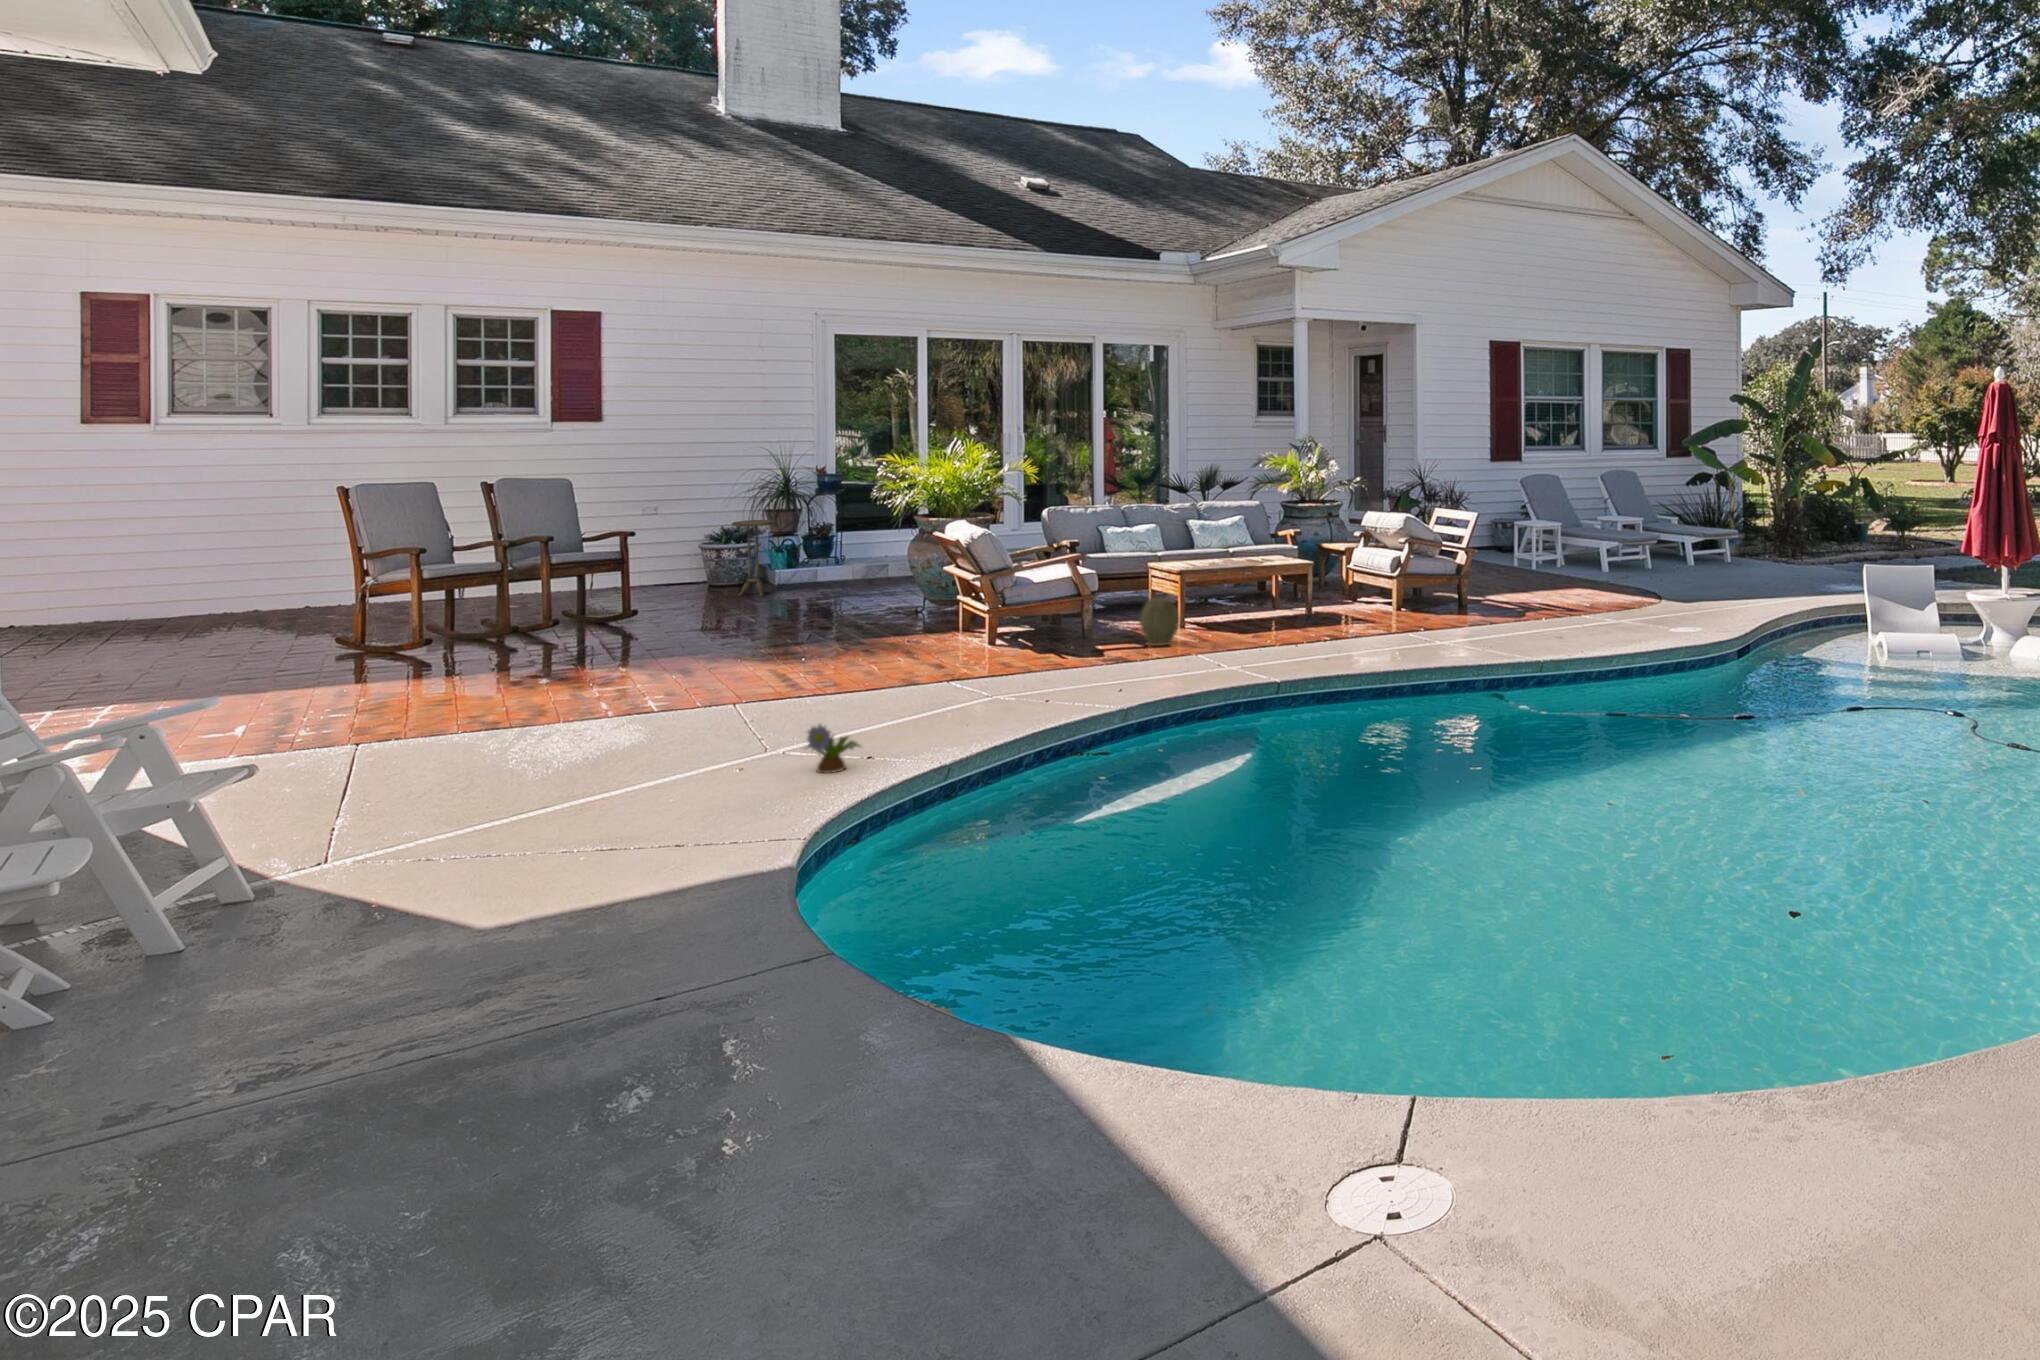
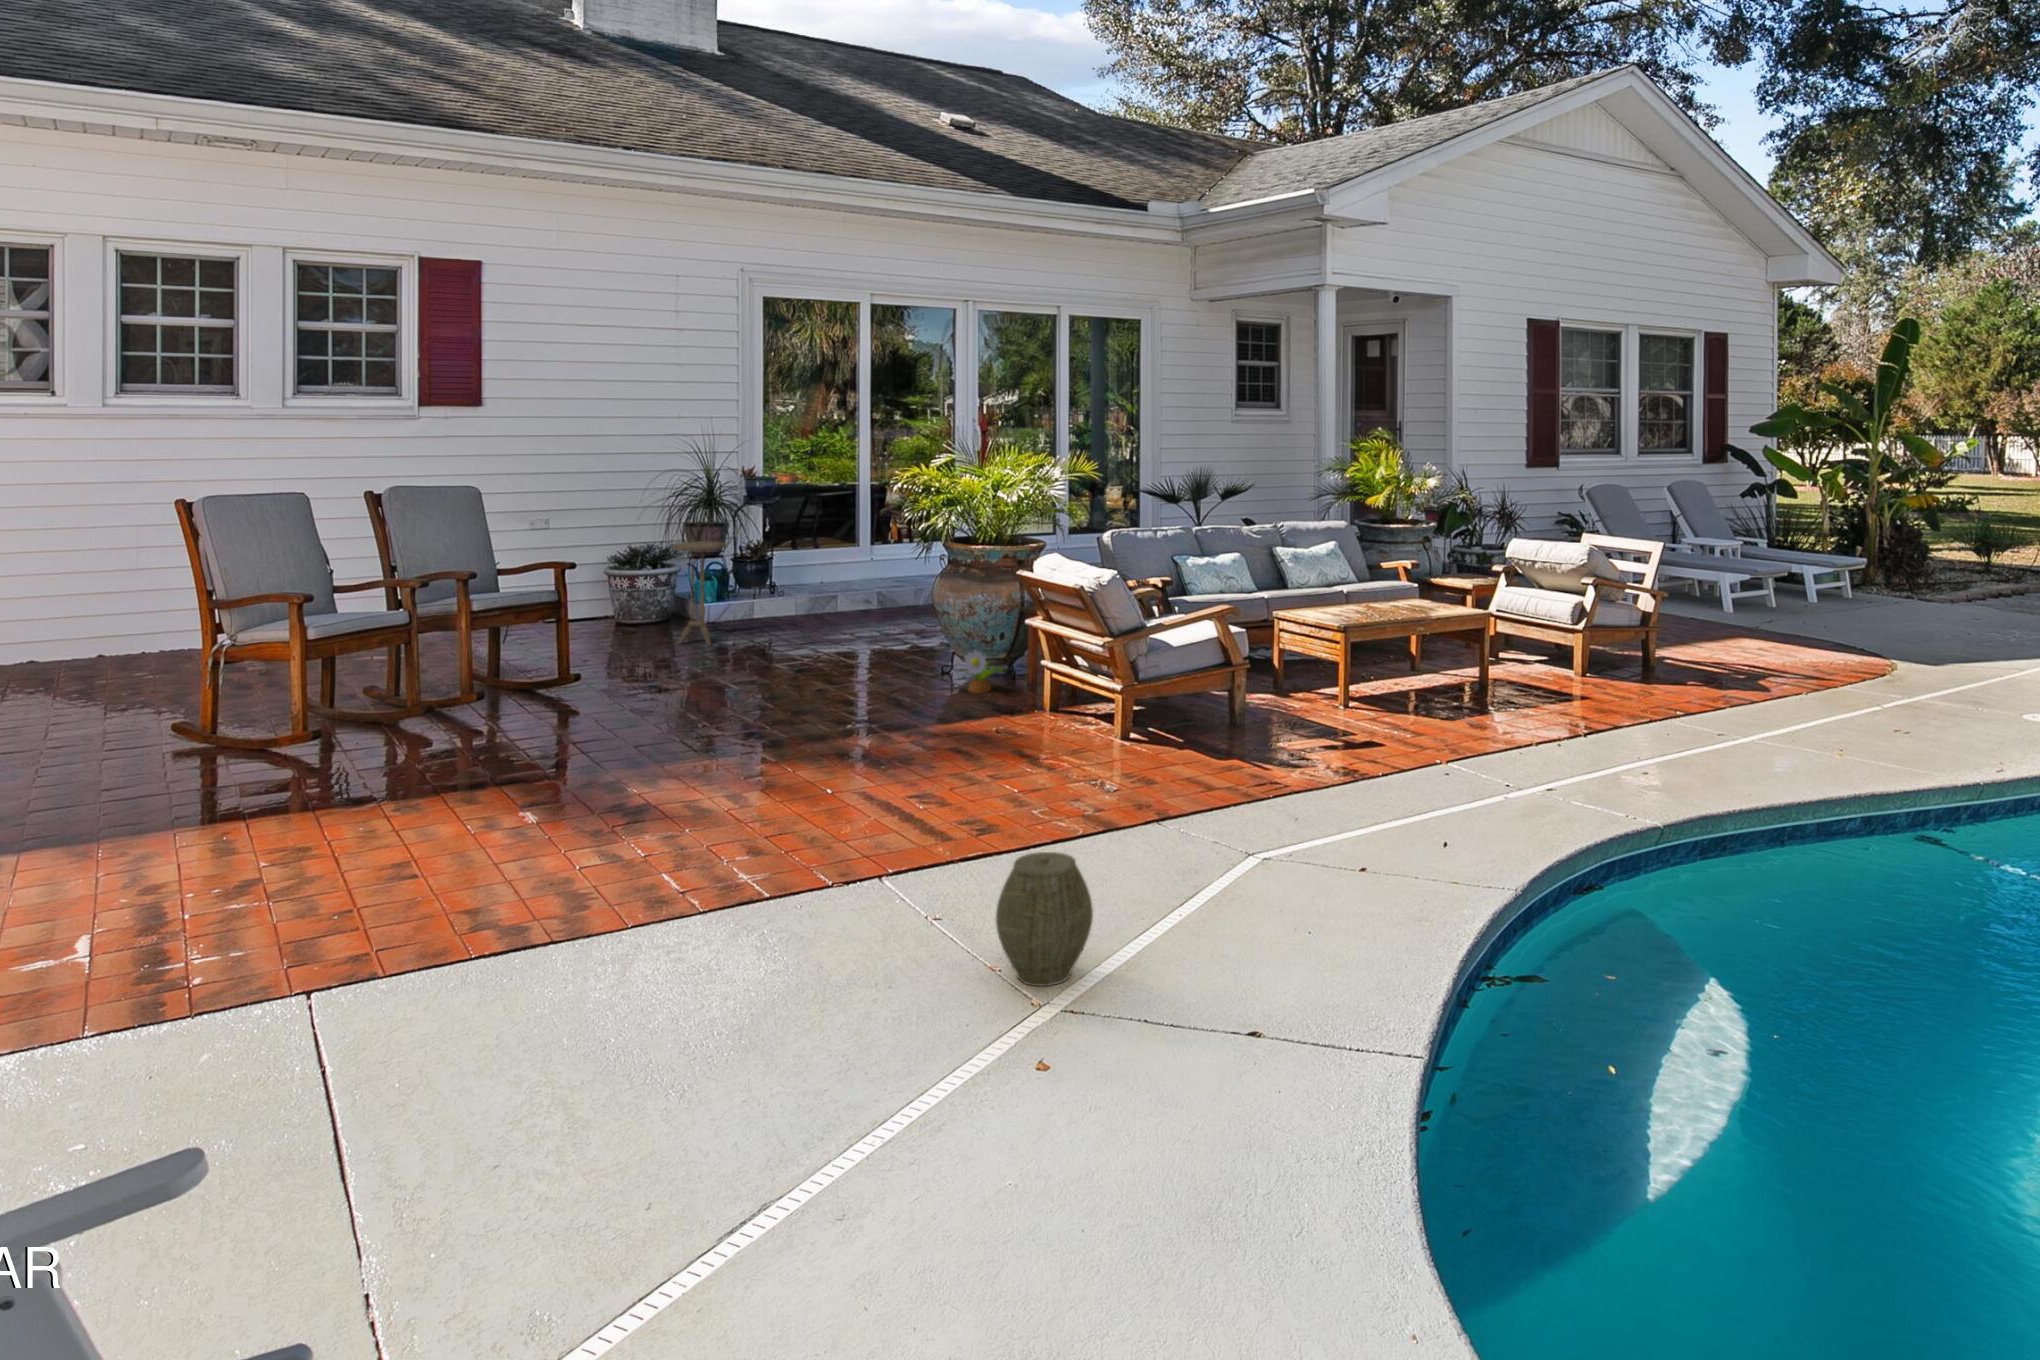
woven basket: present [1140,597,1179,646] -> present [996,852,1093,986]
decorative plant: present [807,725,860,773] -> present [961,651,1003,693]

